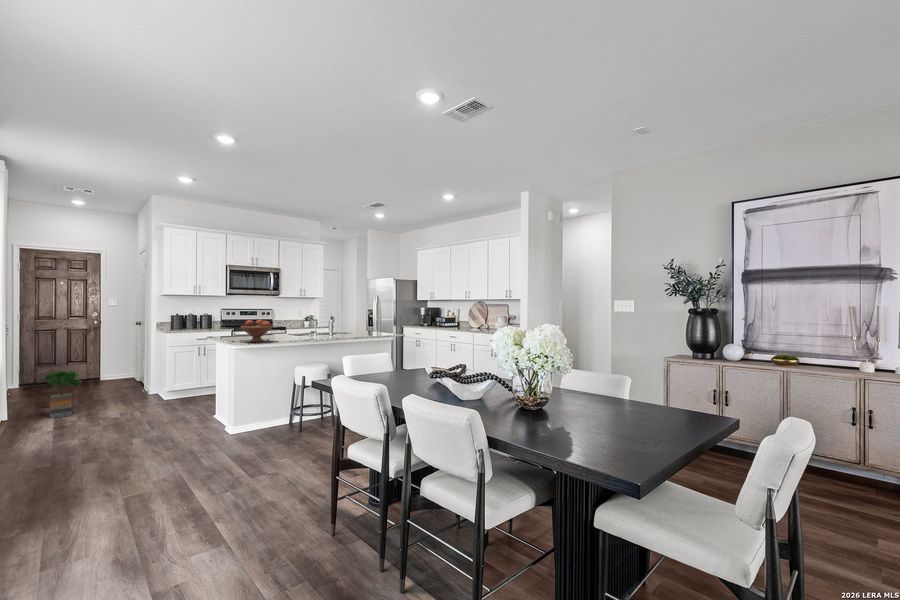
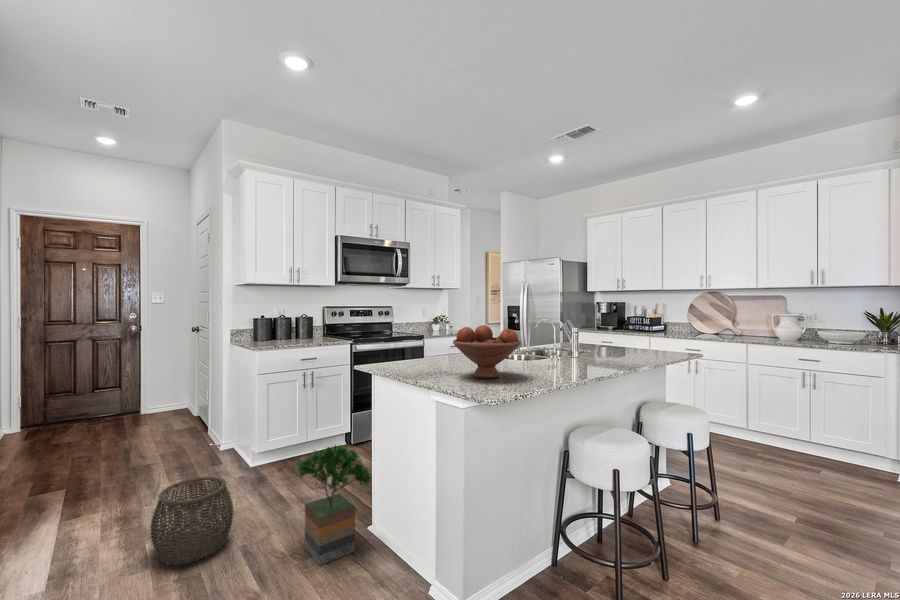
potted tree: present [44,371,82,418] -> present [296,445,372,566]
woven basket: none [104,393,146,428] -> present [150,477,234,565]

